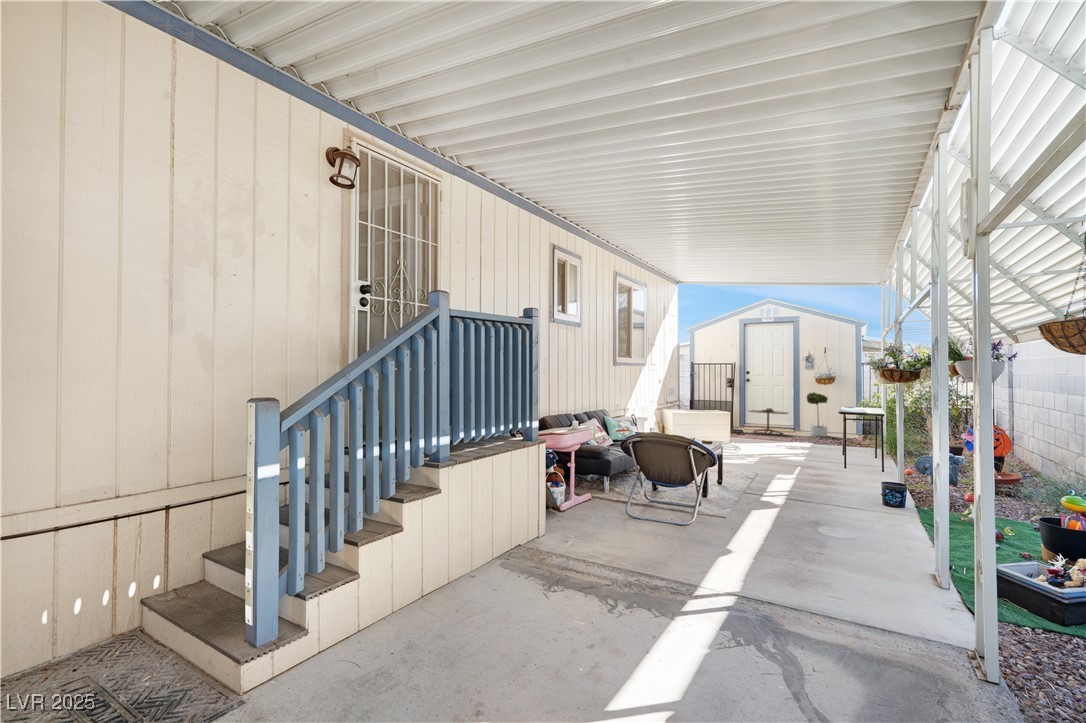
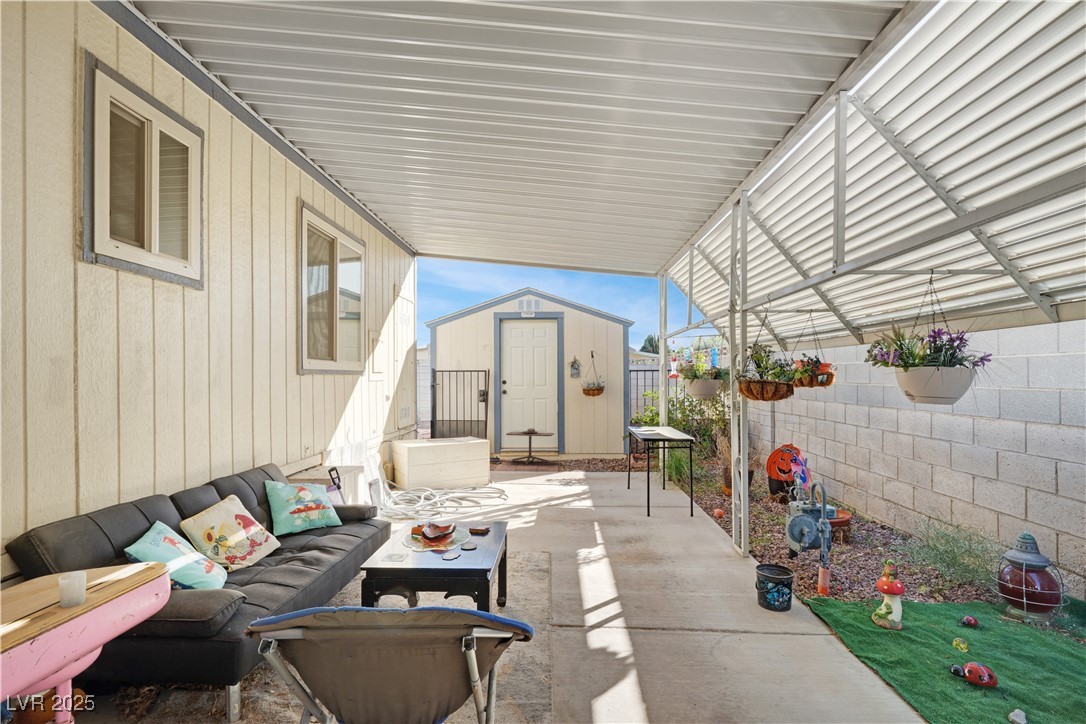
potted tree: present [807,392,828,437] -> none [574,406,597,462]

